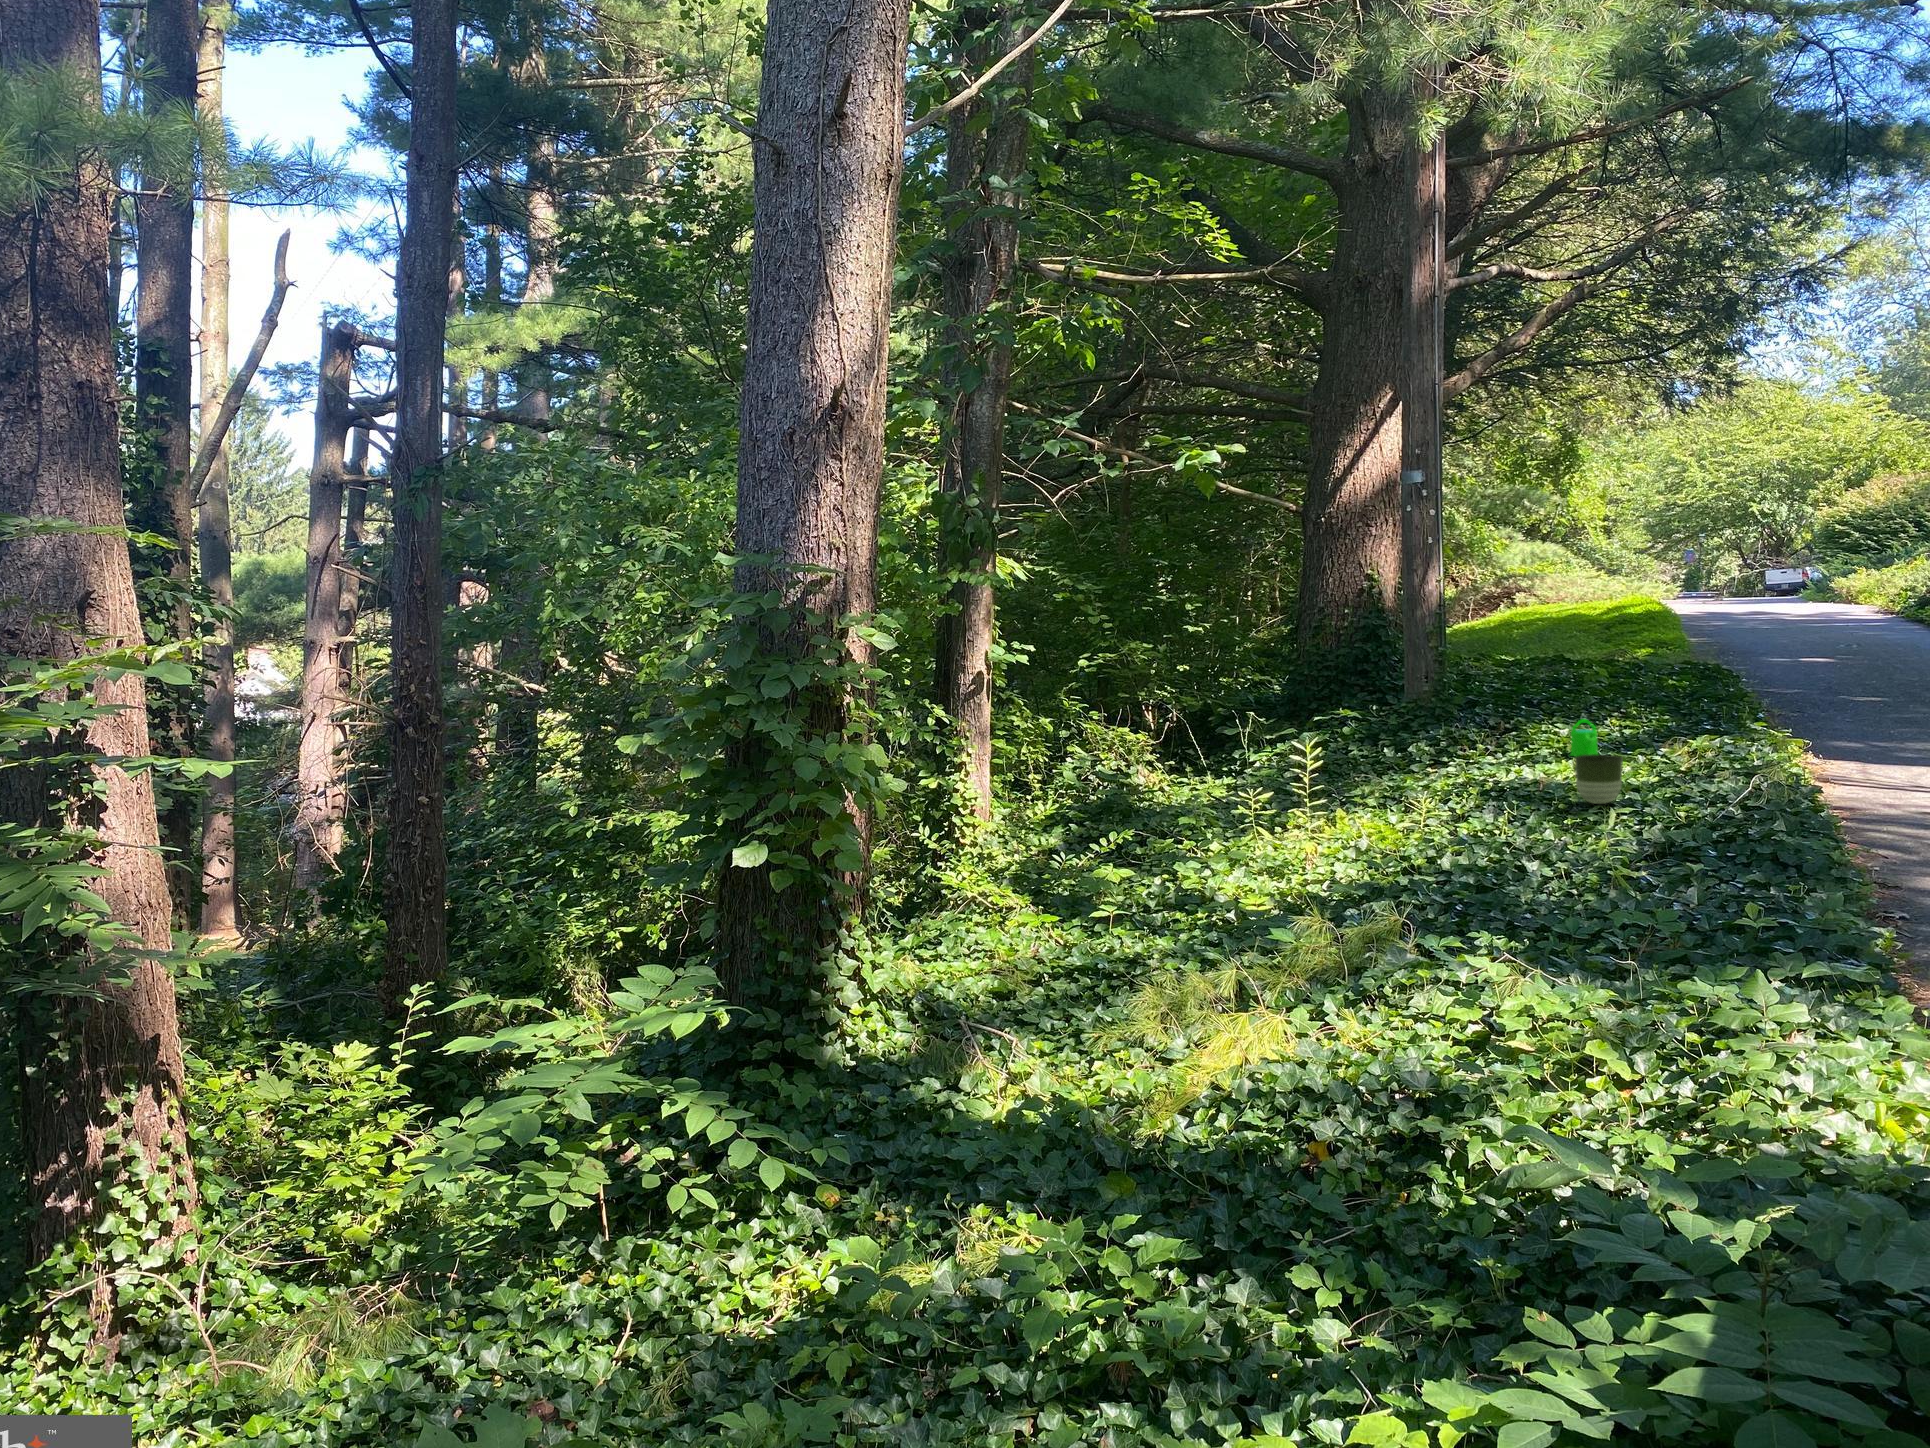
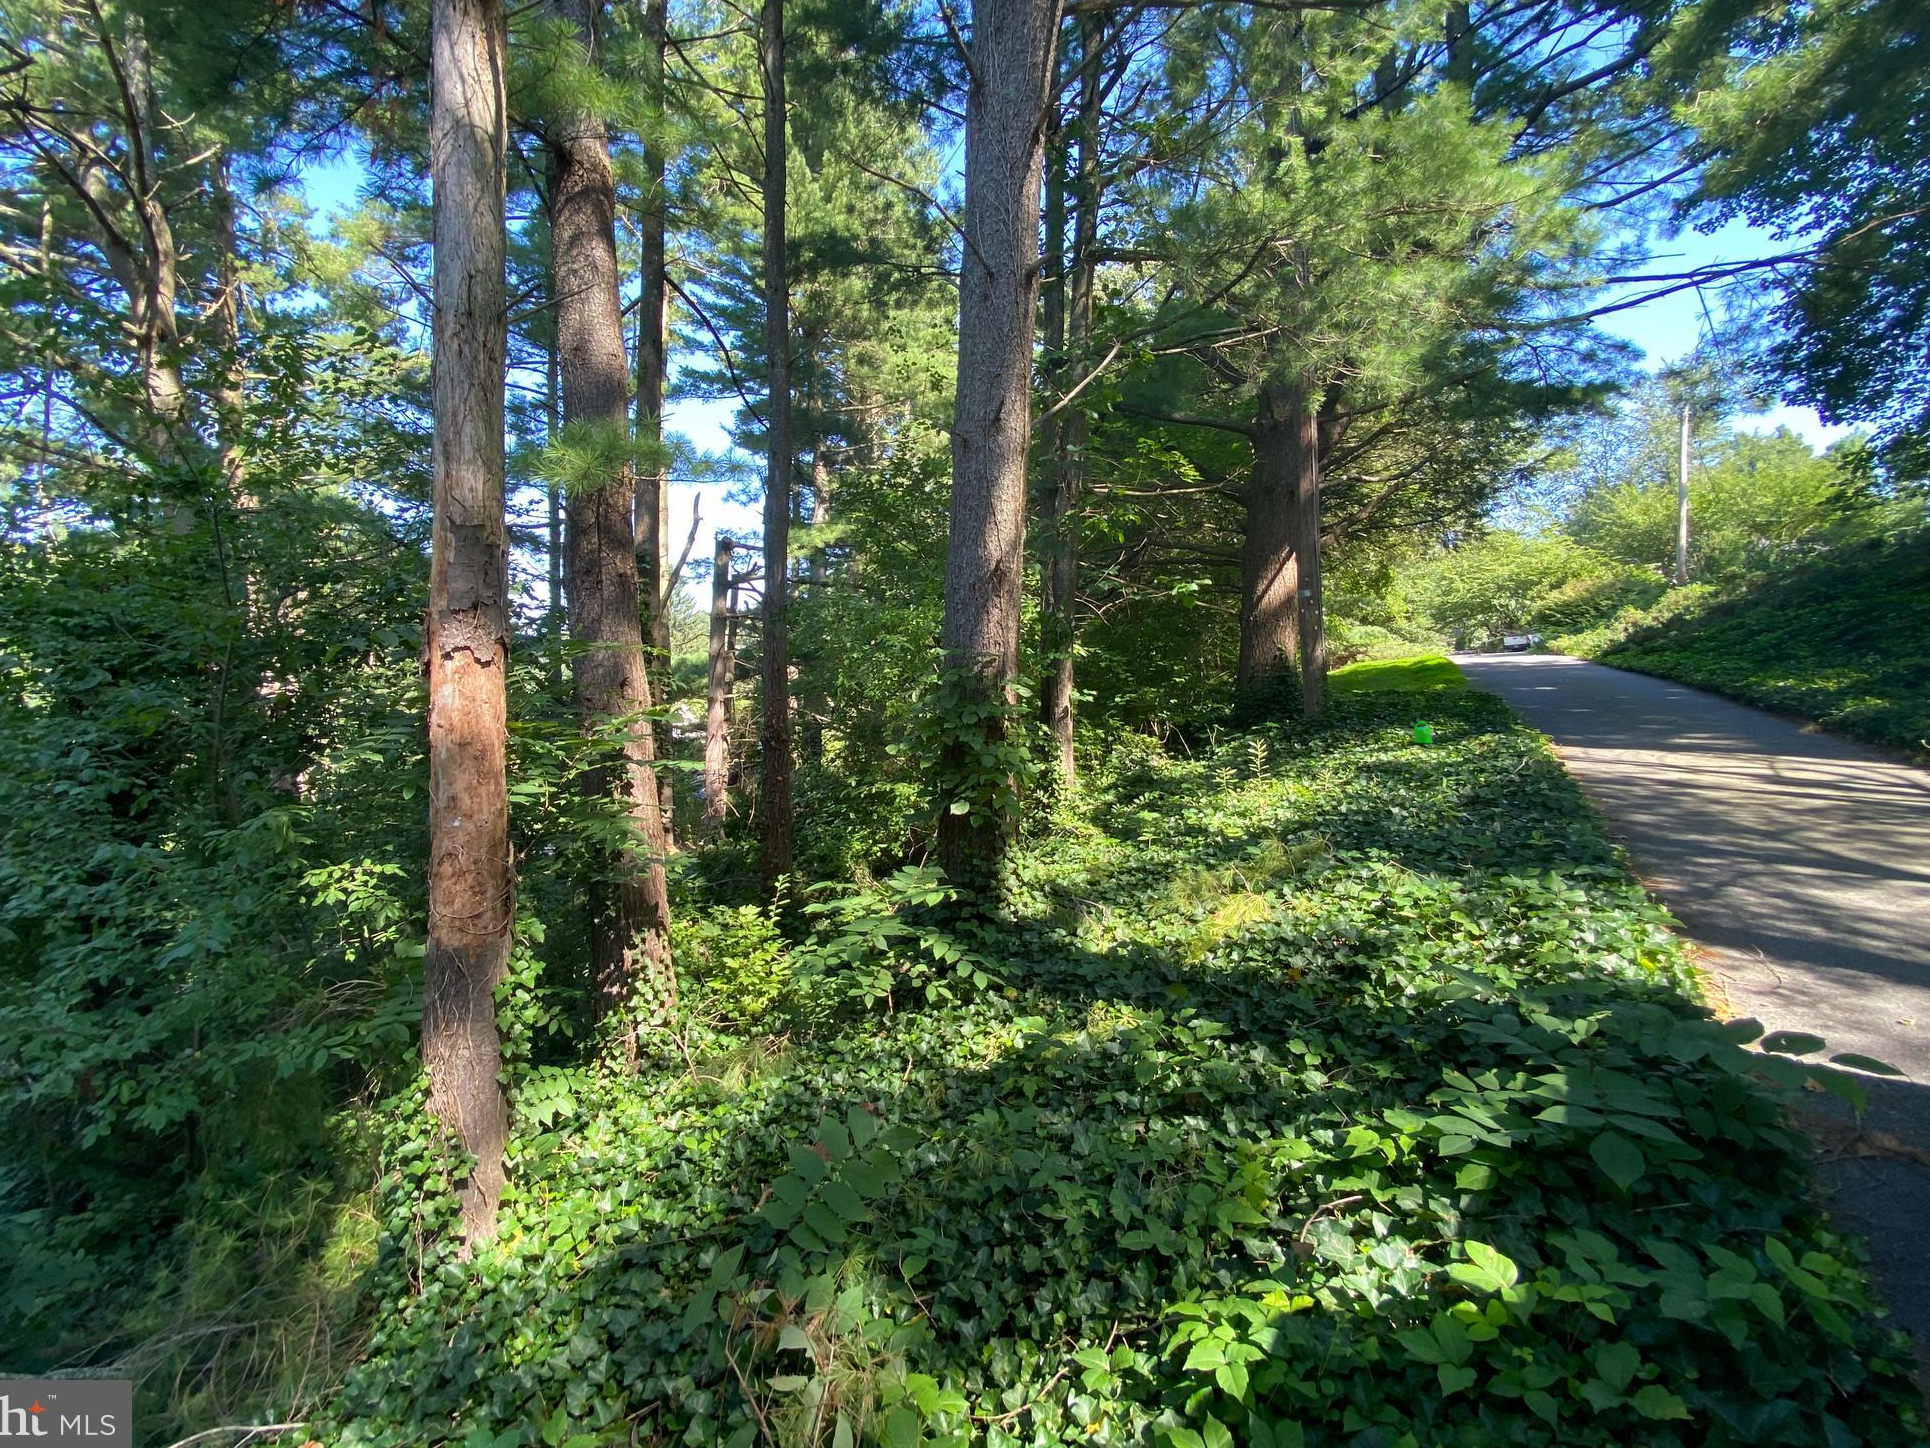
planter: present [1574,754,1623,804] -> none [1419,743,1450,772]

